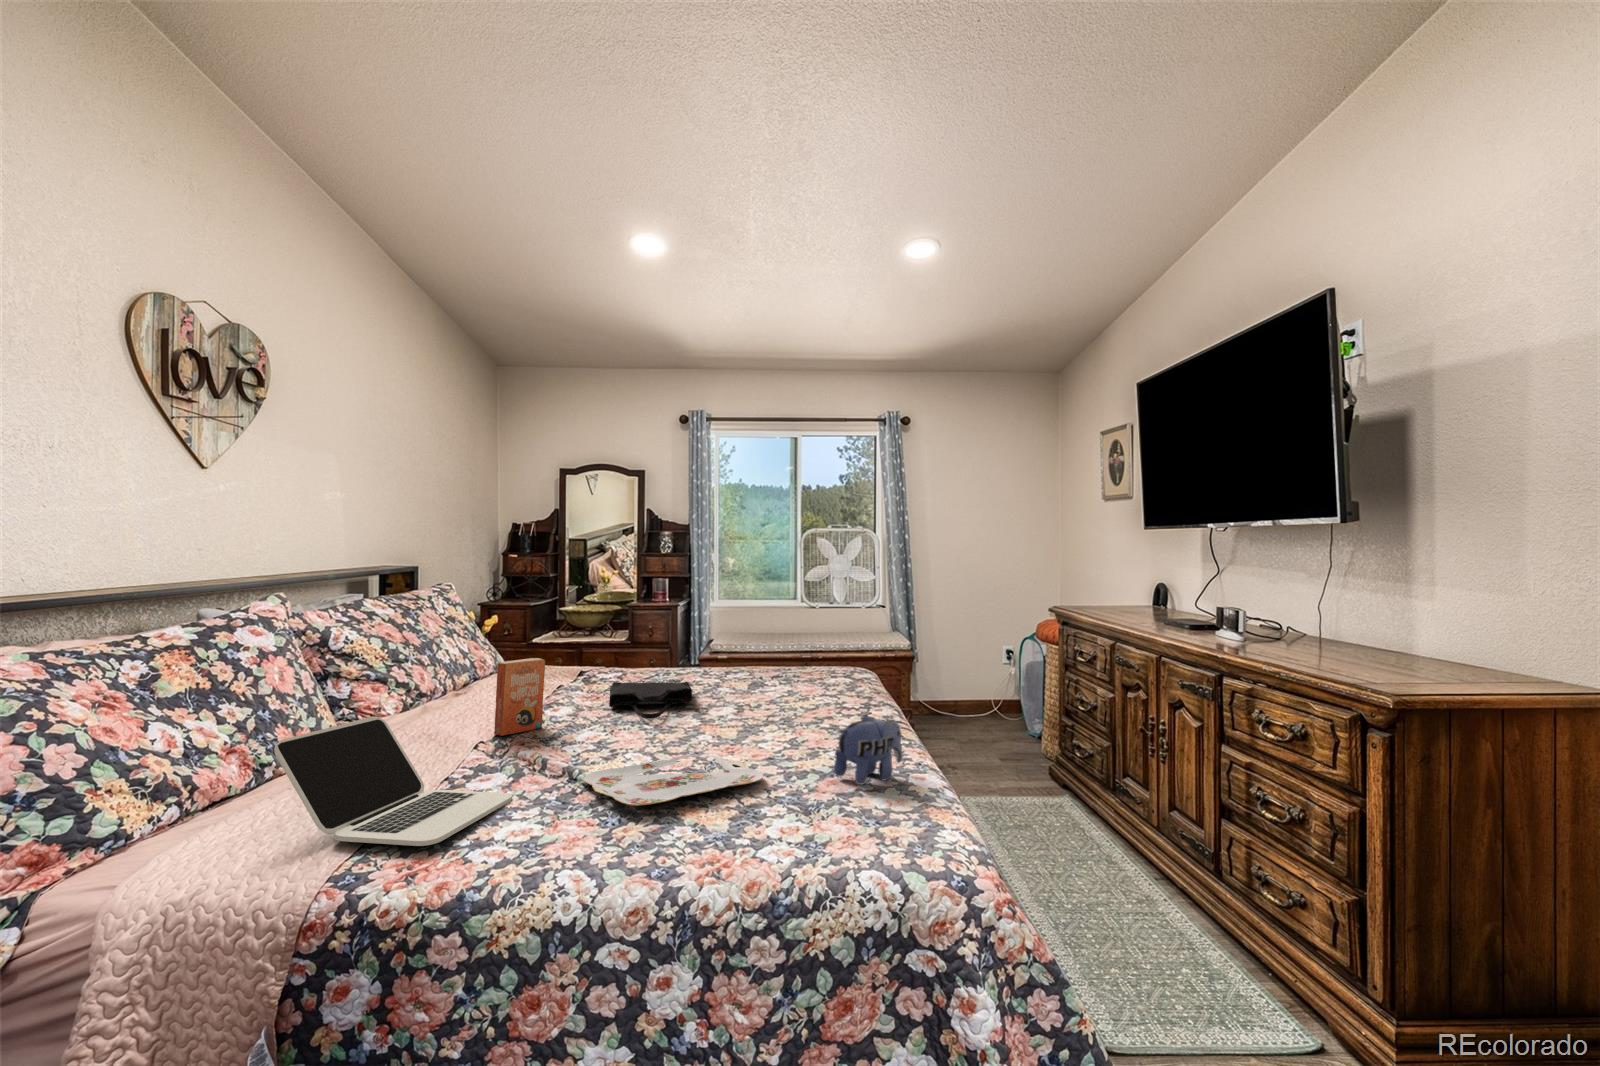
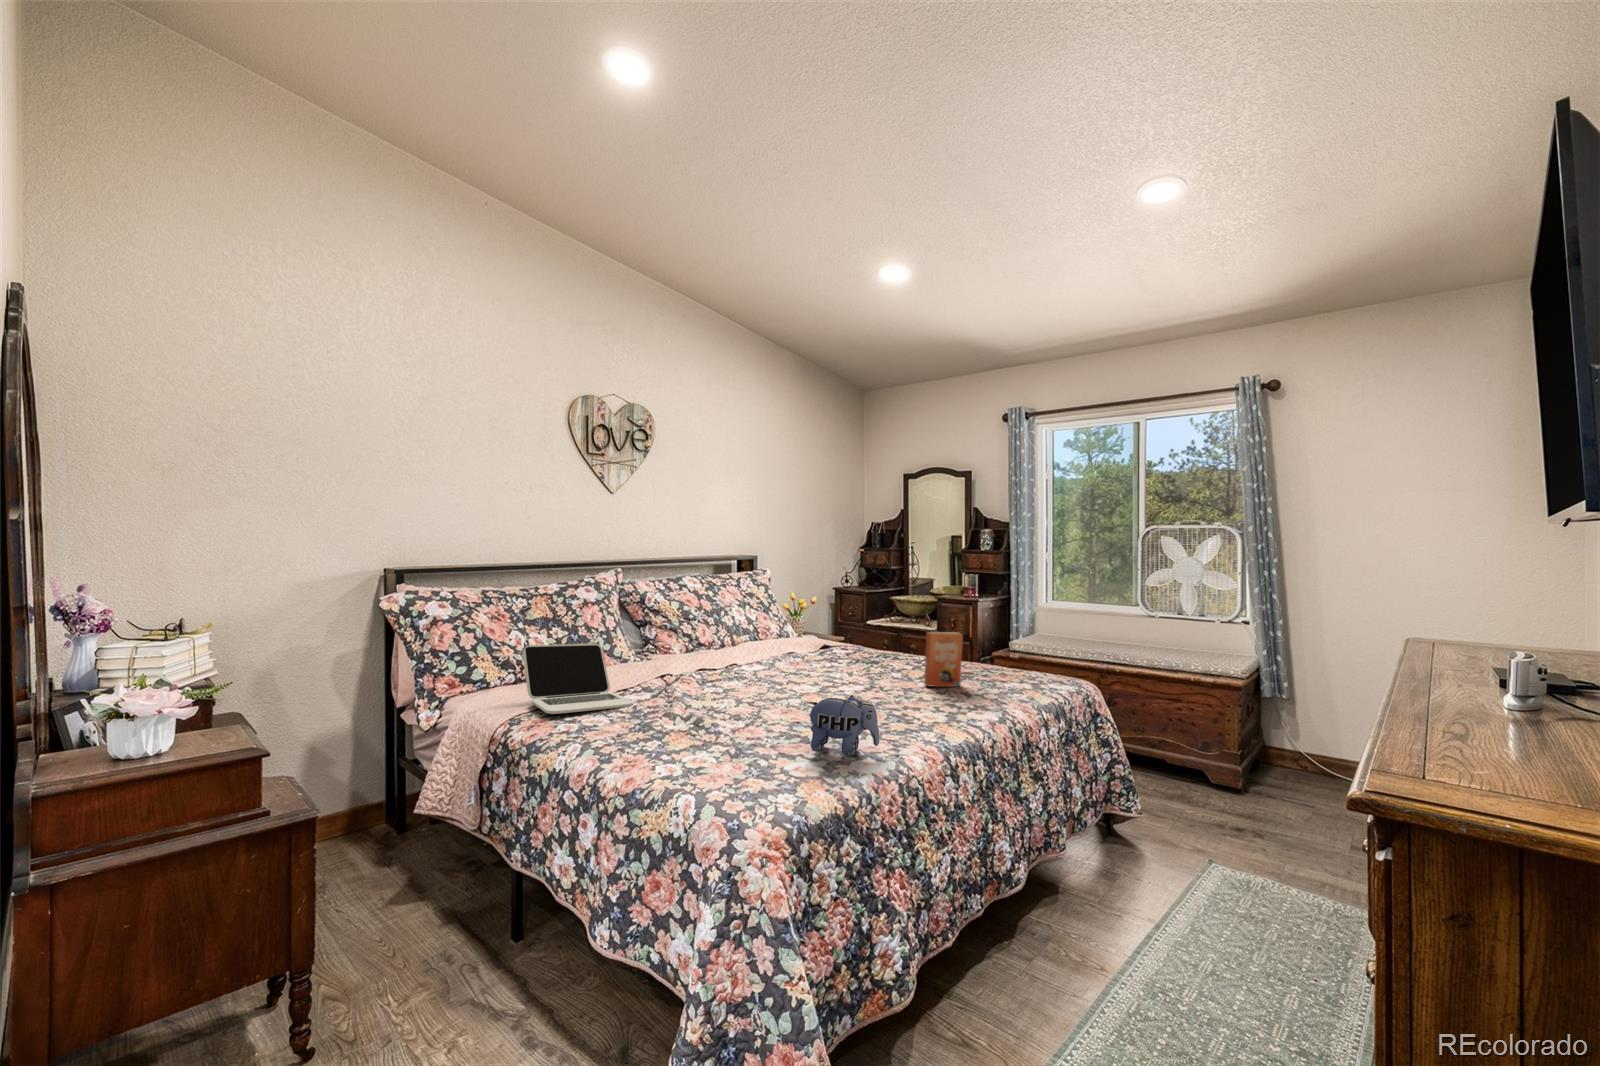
paperback book: present [494,658,545,736] -> present [924,632,963,687]
tote bag: present [609,682,692,719] -> none [789,652,870,680]
serving tray: present [584,755,763,806] -> none [654,702,781,730]

